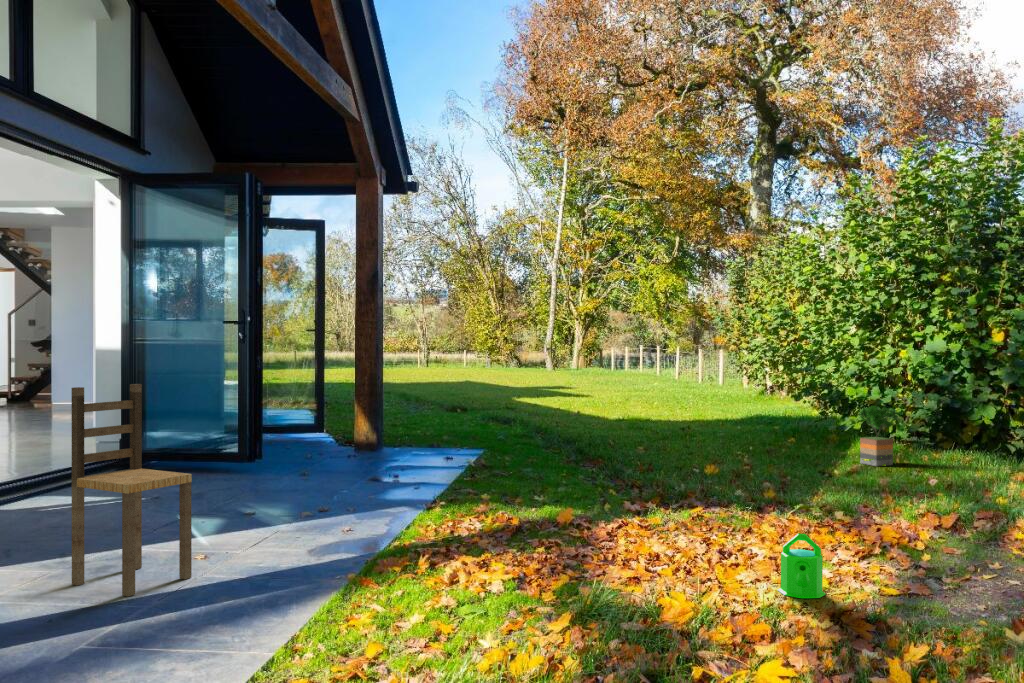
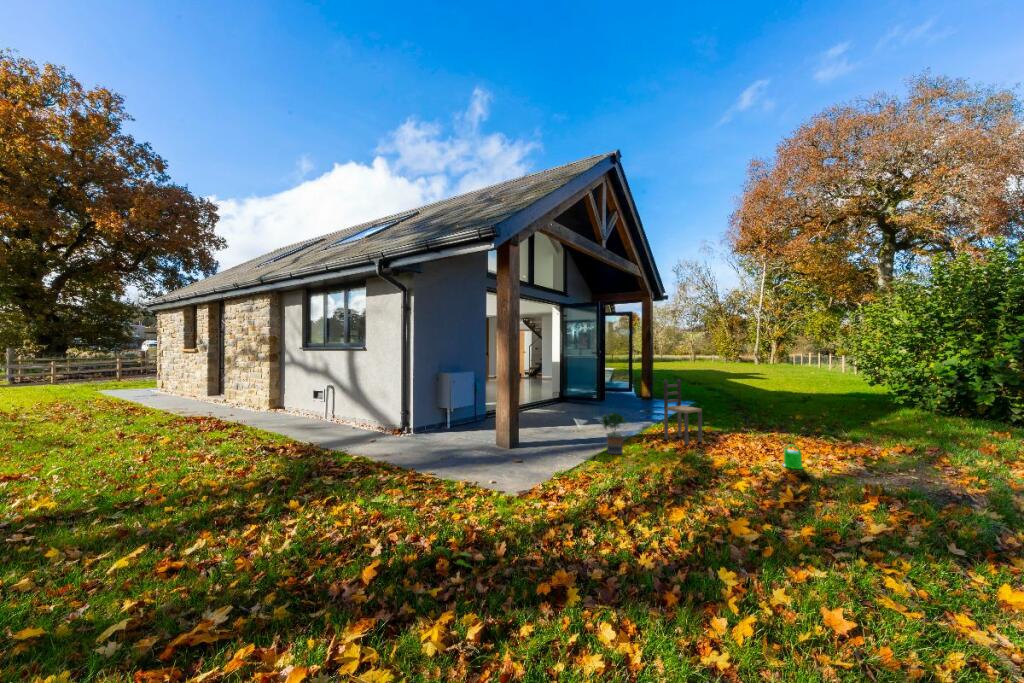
chair: present [71,384,192,597] -> present [664,379,702,445]
potted tree: present [859,406,899,466] -> present [601,413,626,454]

